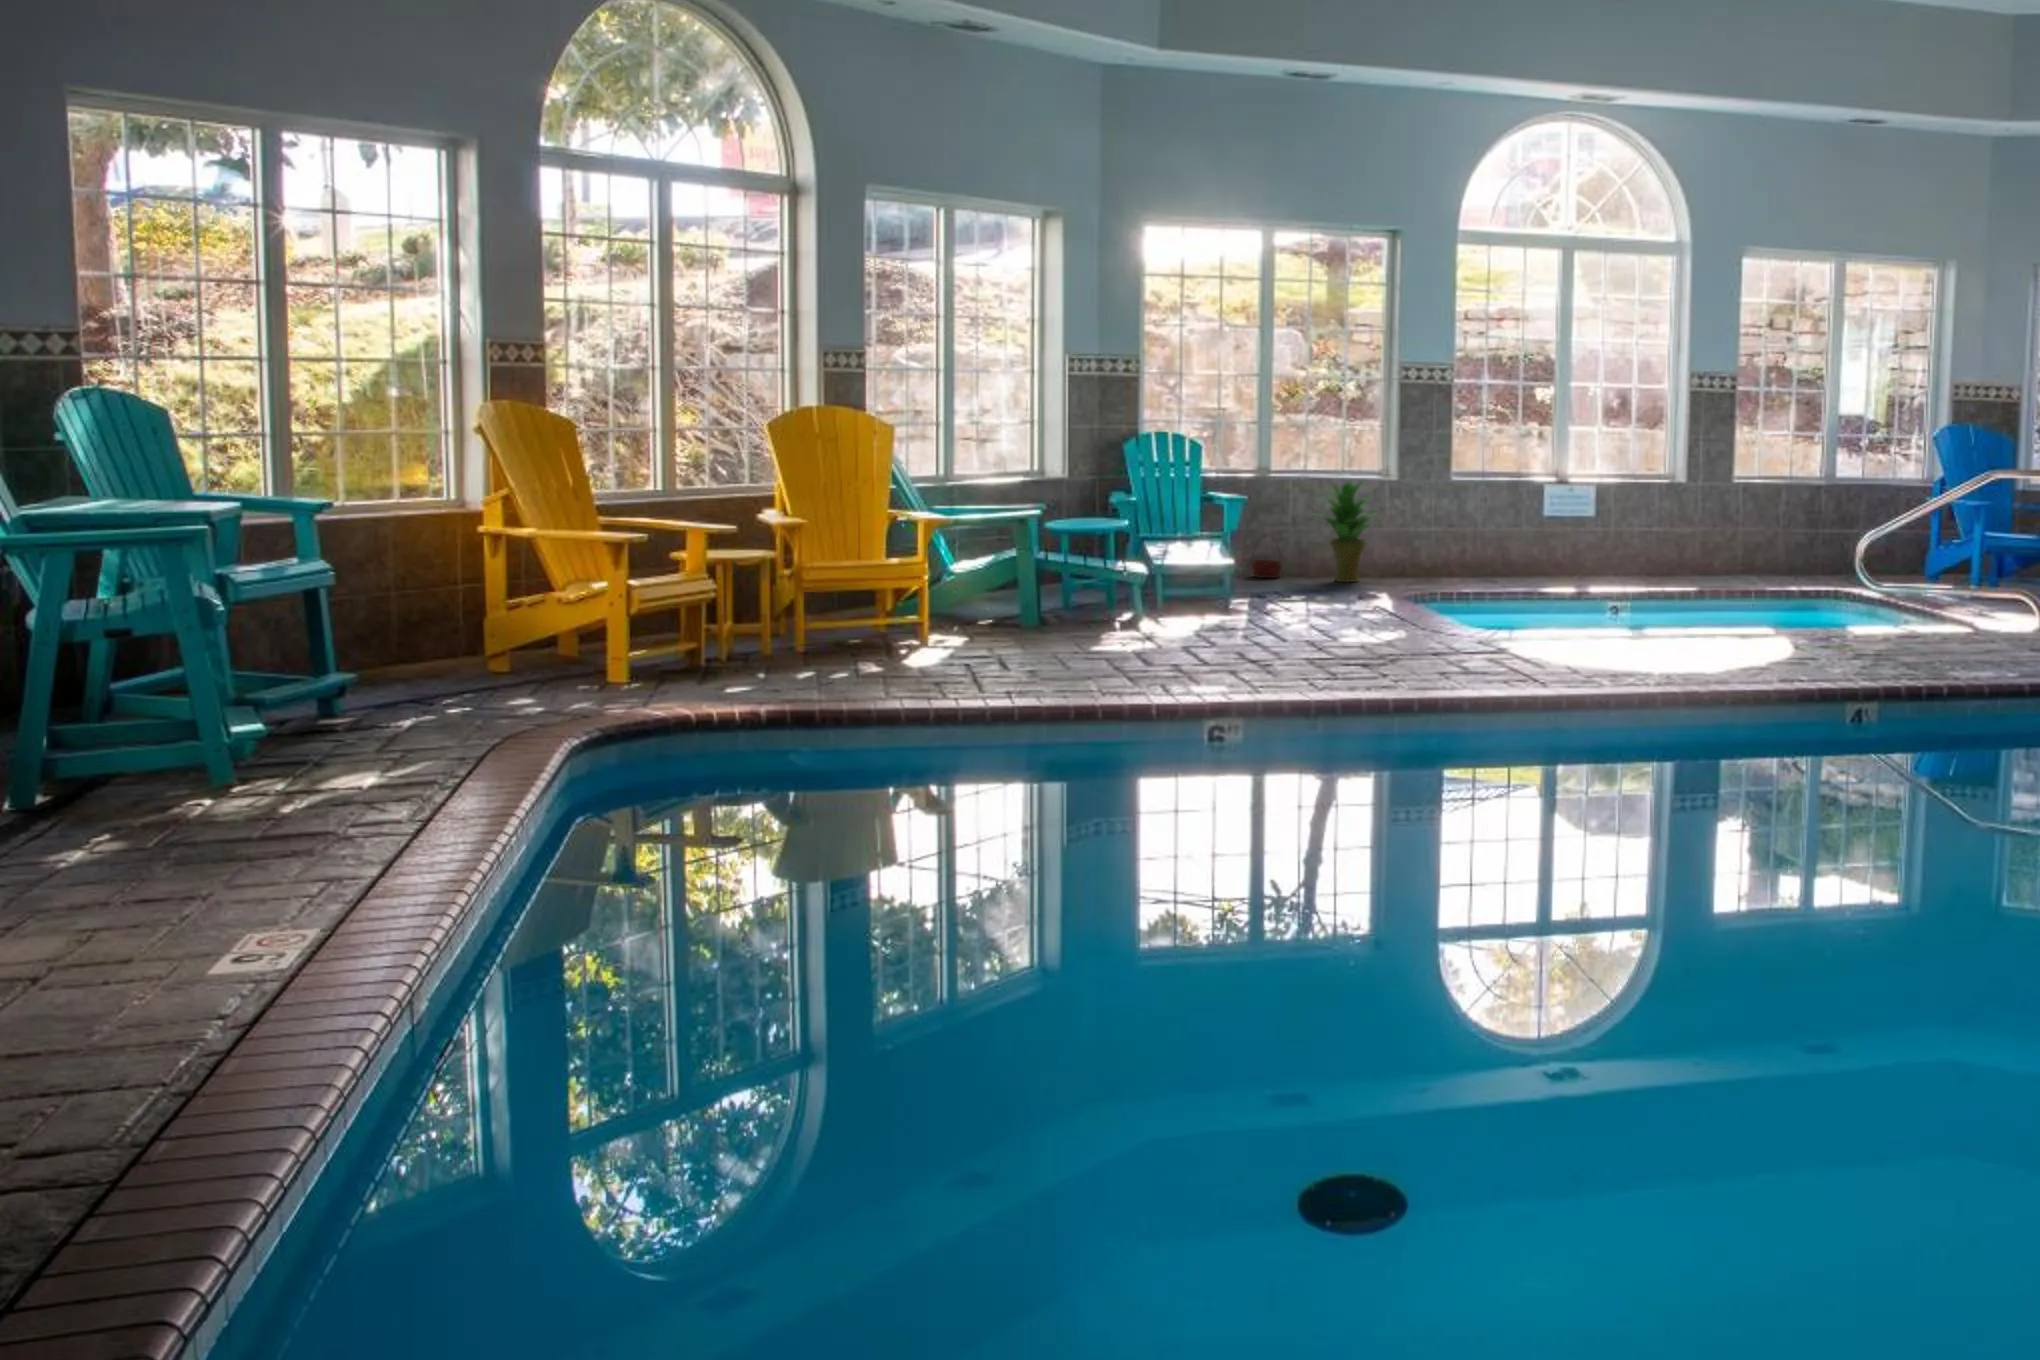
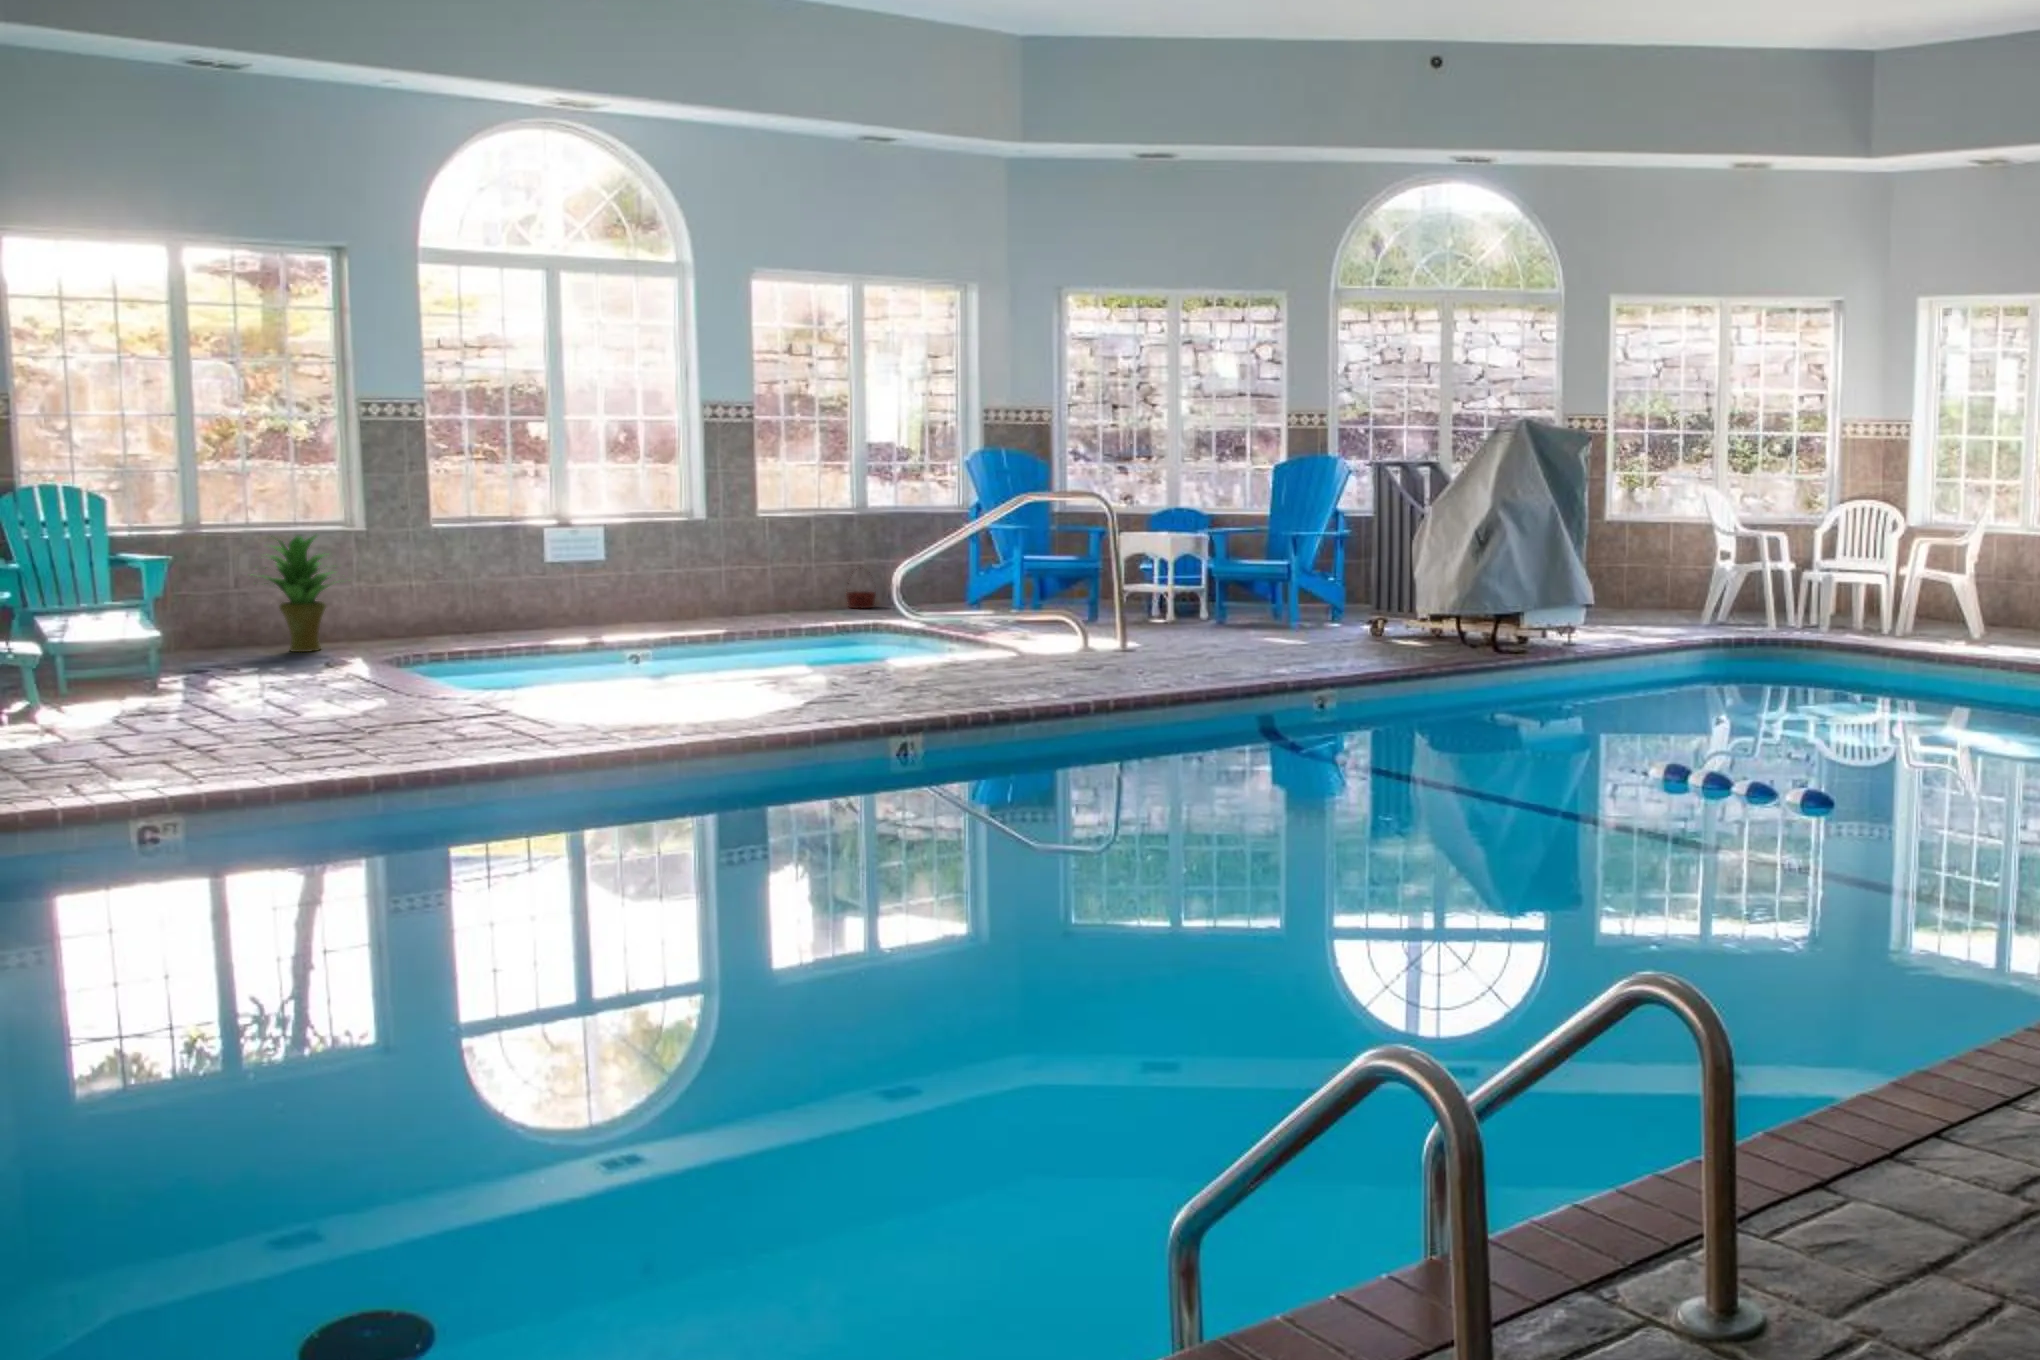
basket: present [1251,560,1282,578] -> present [846,569,876,608]

